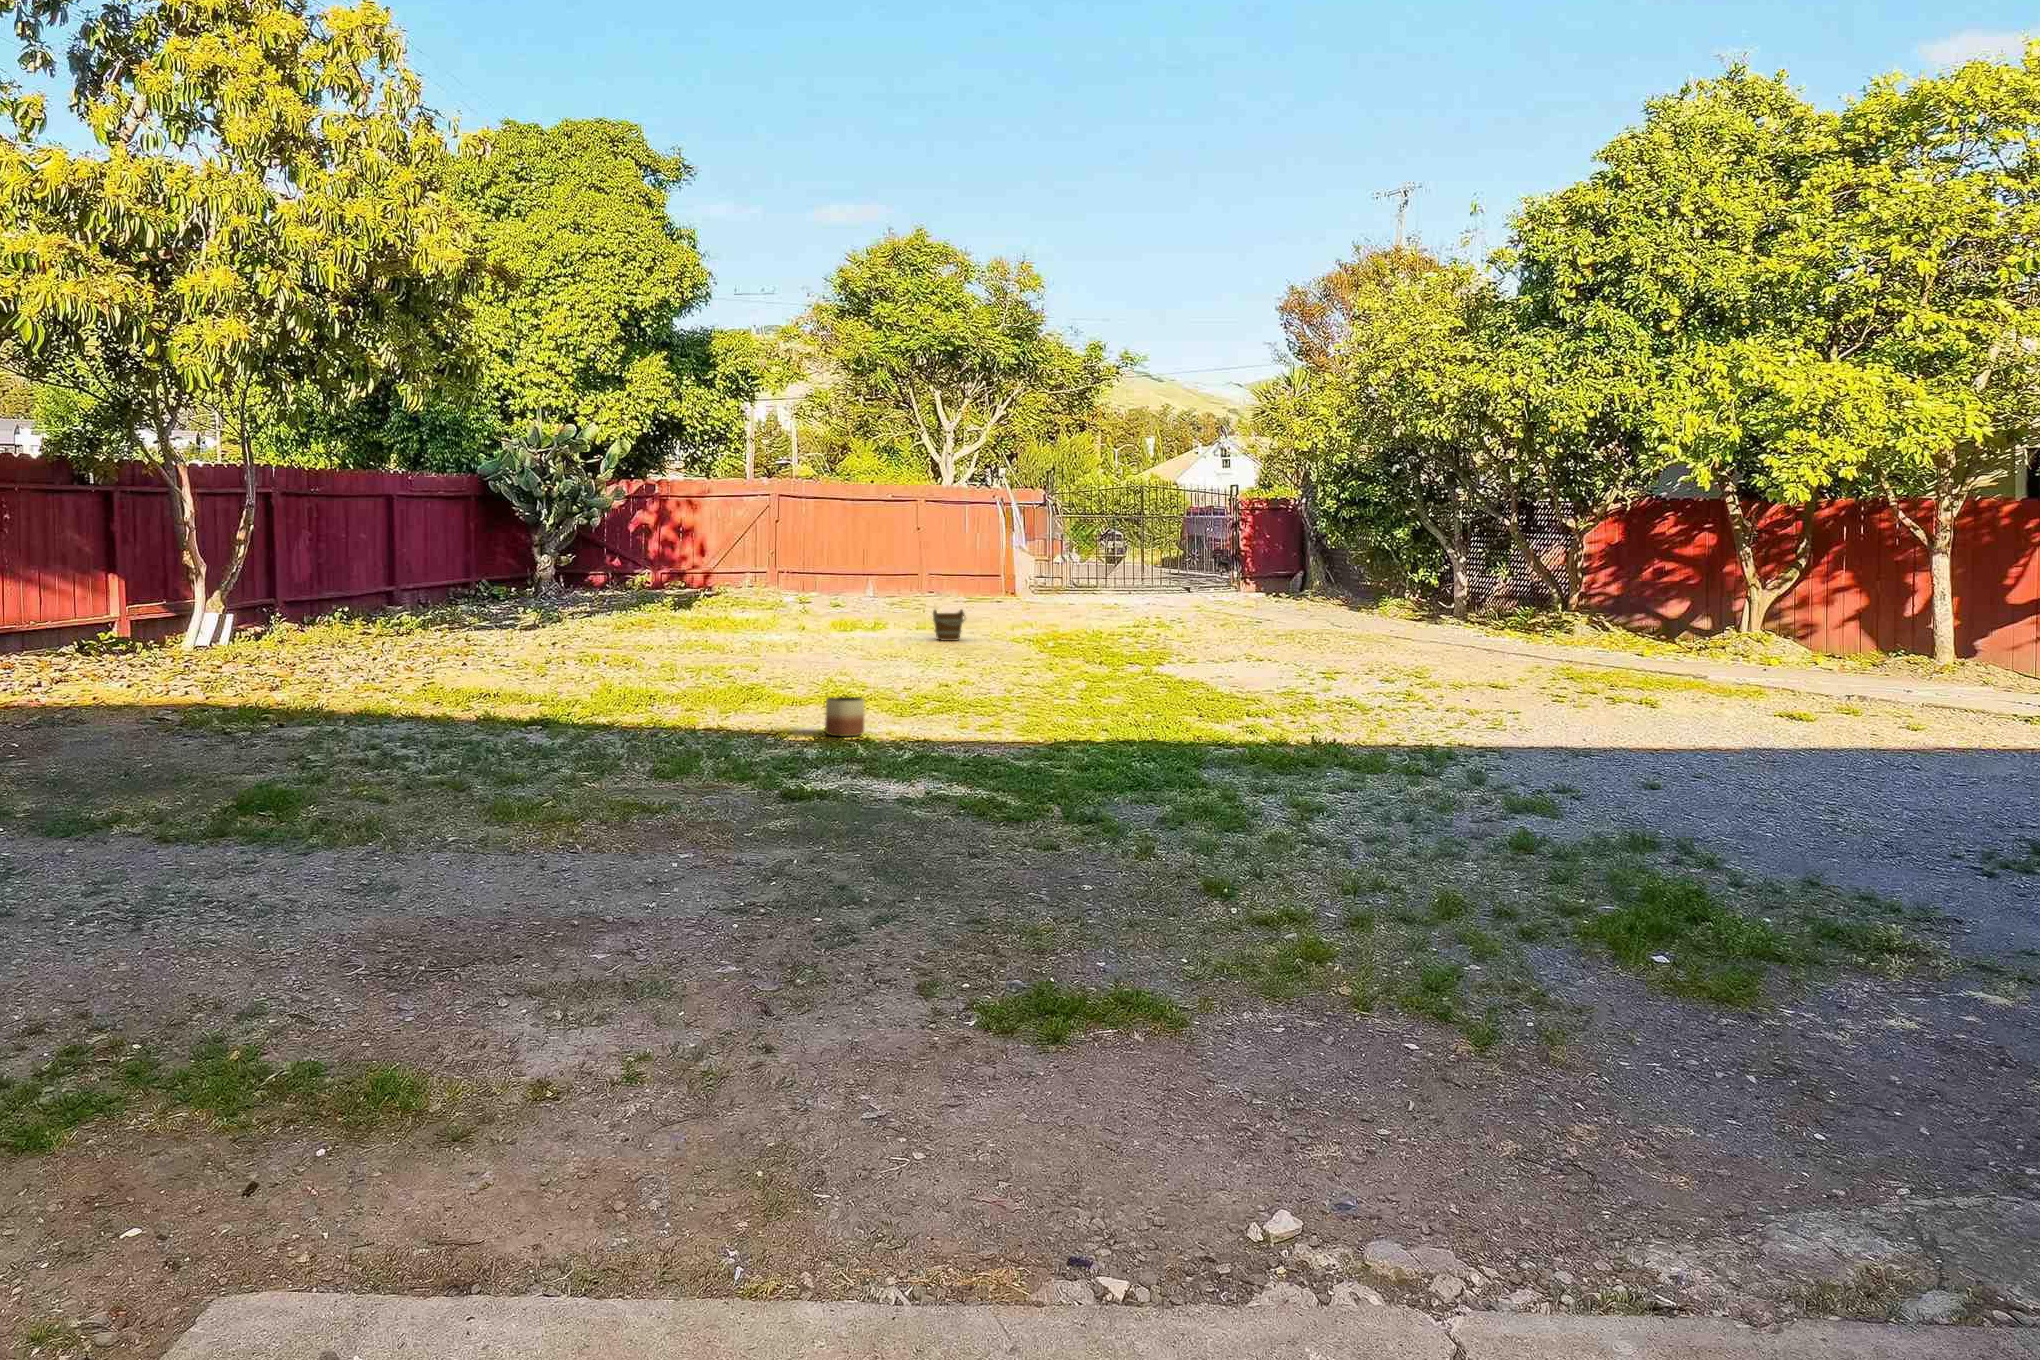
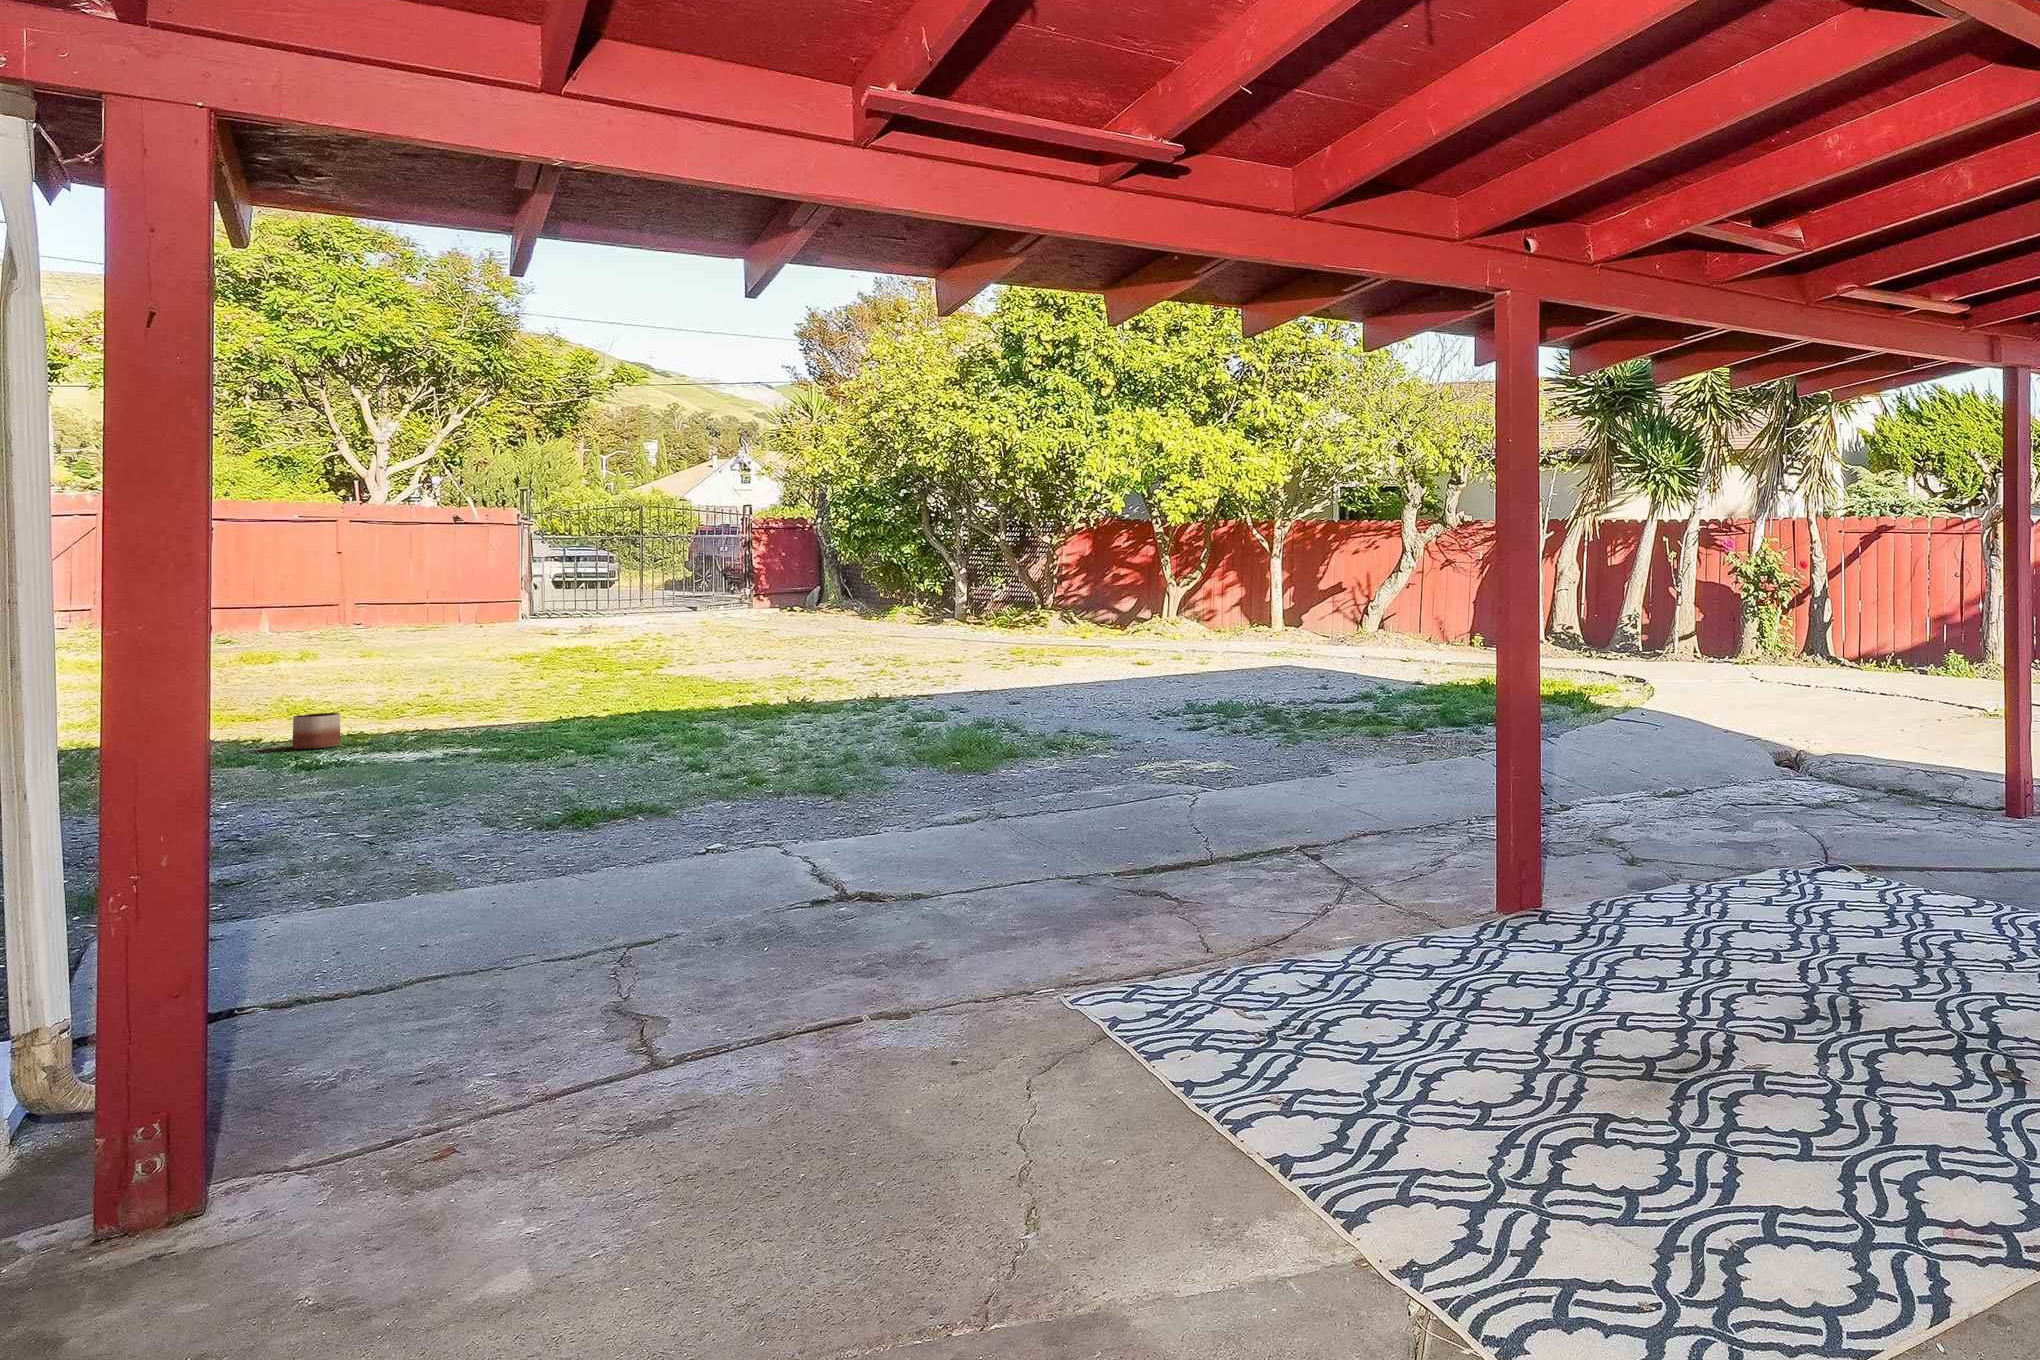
bucket: present [933,609,965,641] -> none [386,636,430,670]

